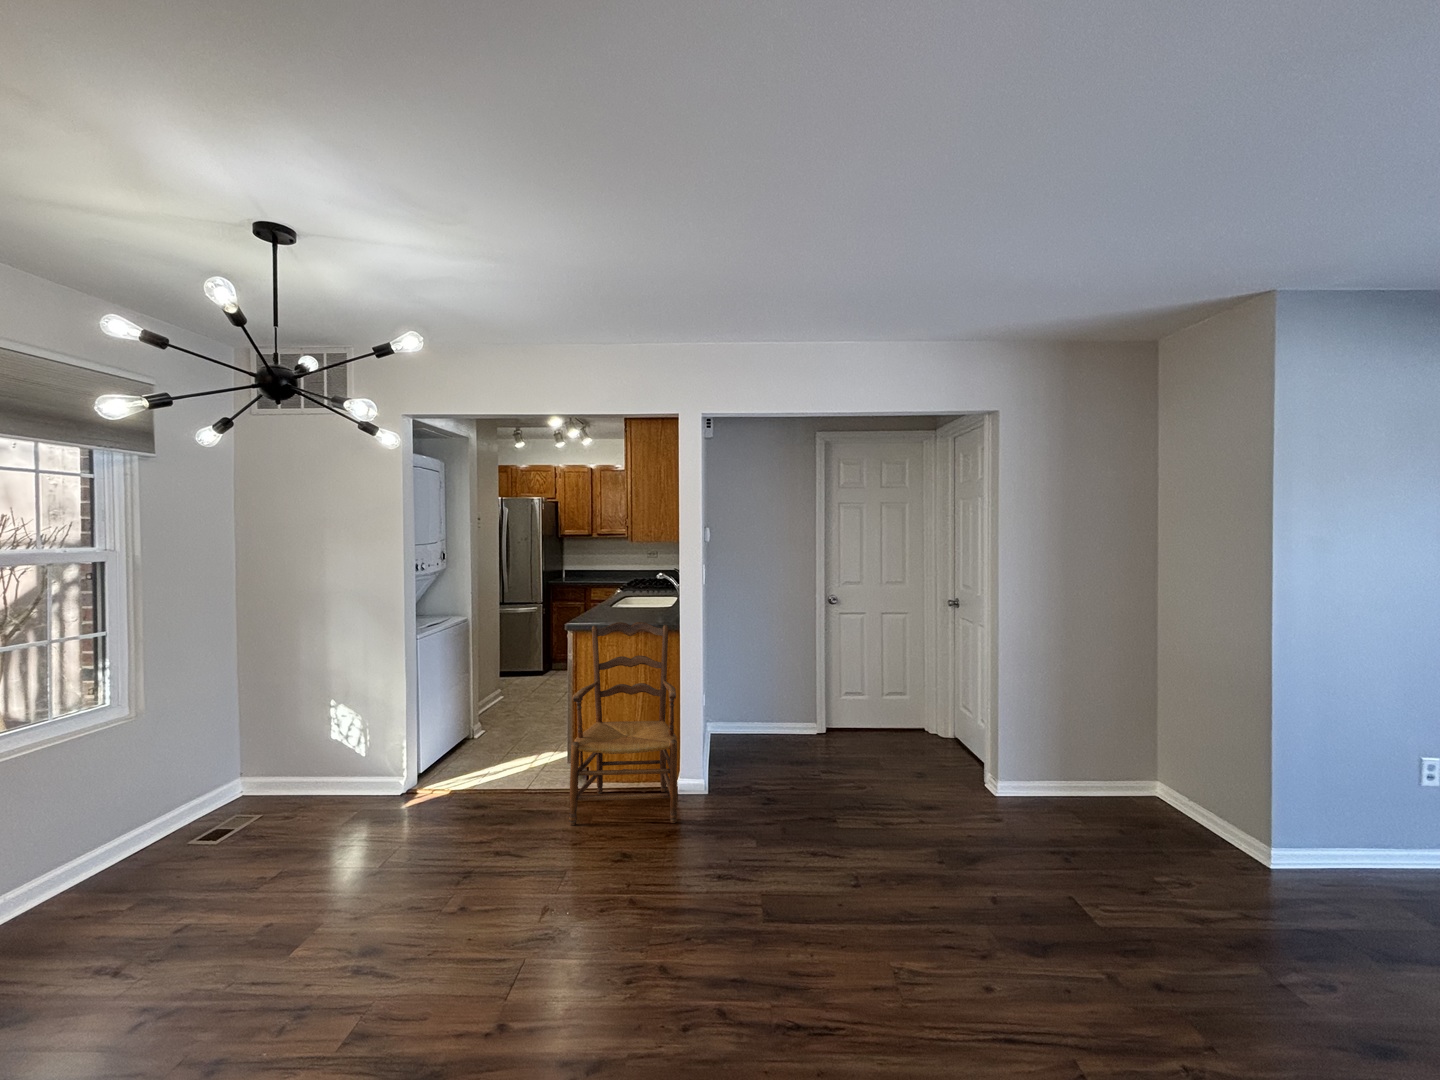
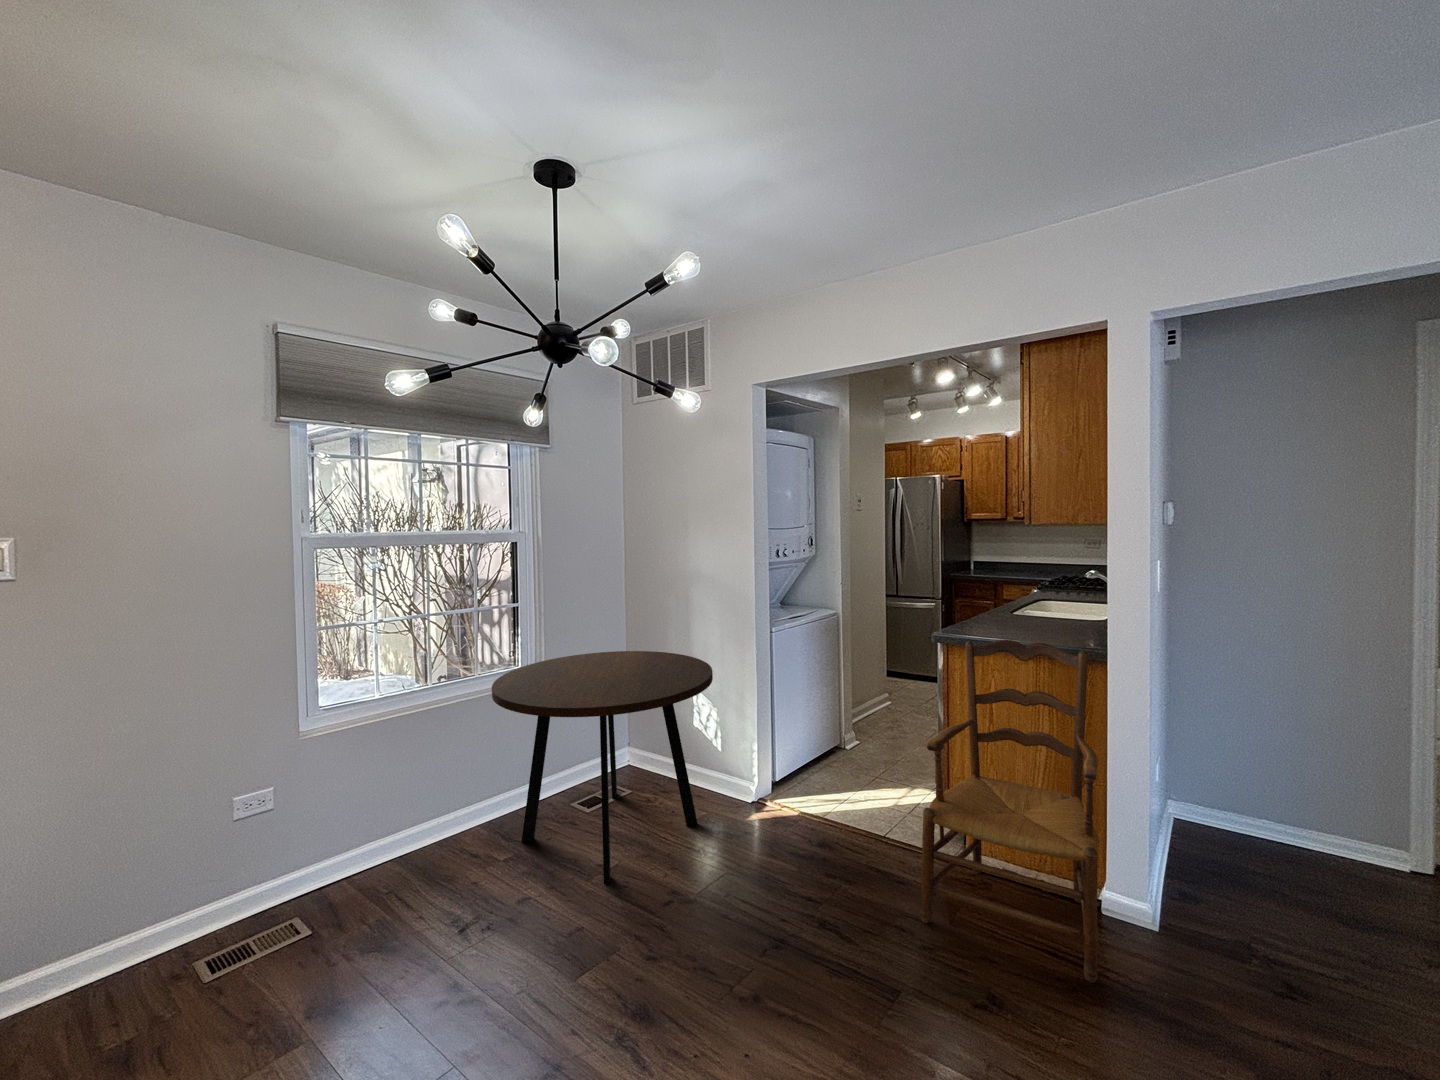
dining table: none [117,666,378,879] -> present [492,651,713,884]

